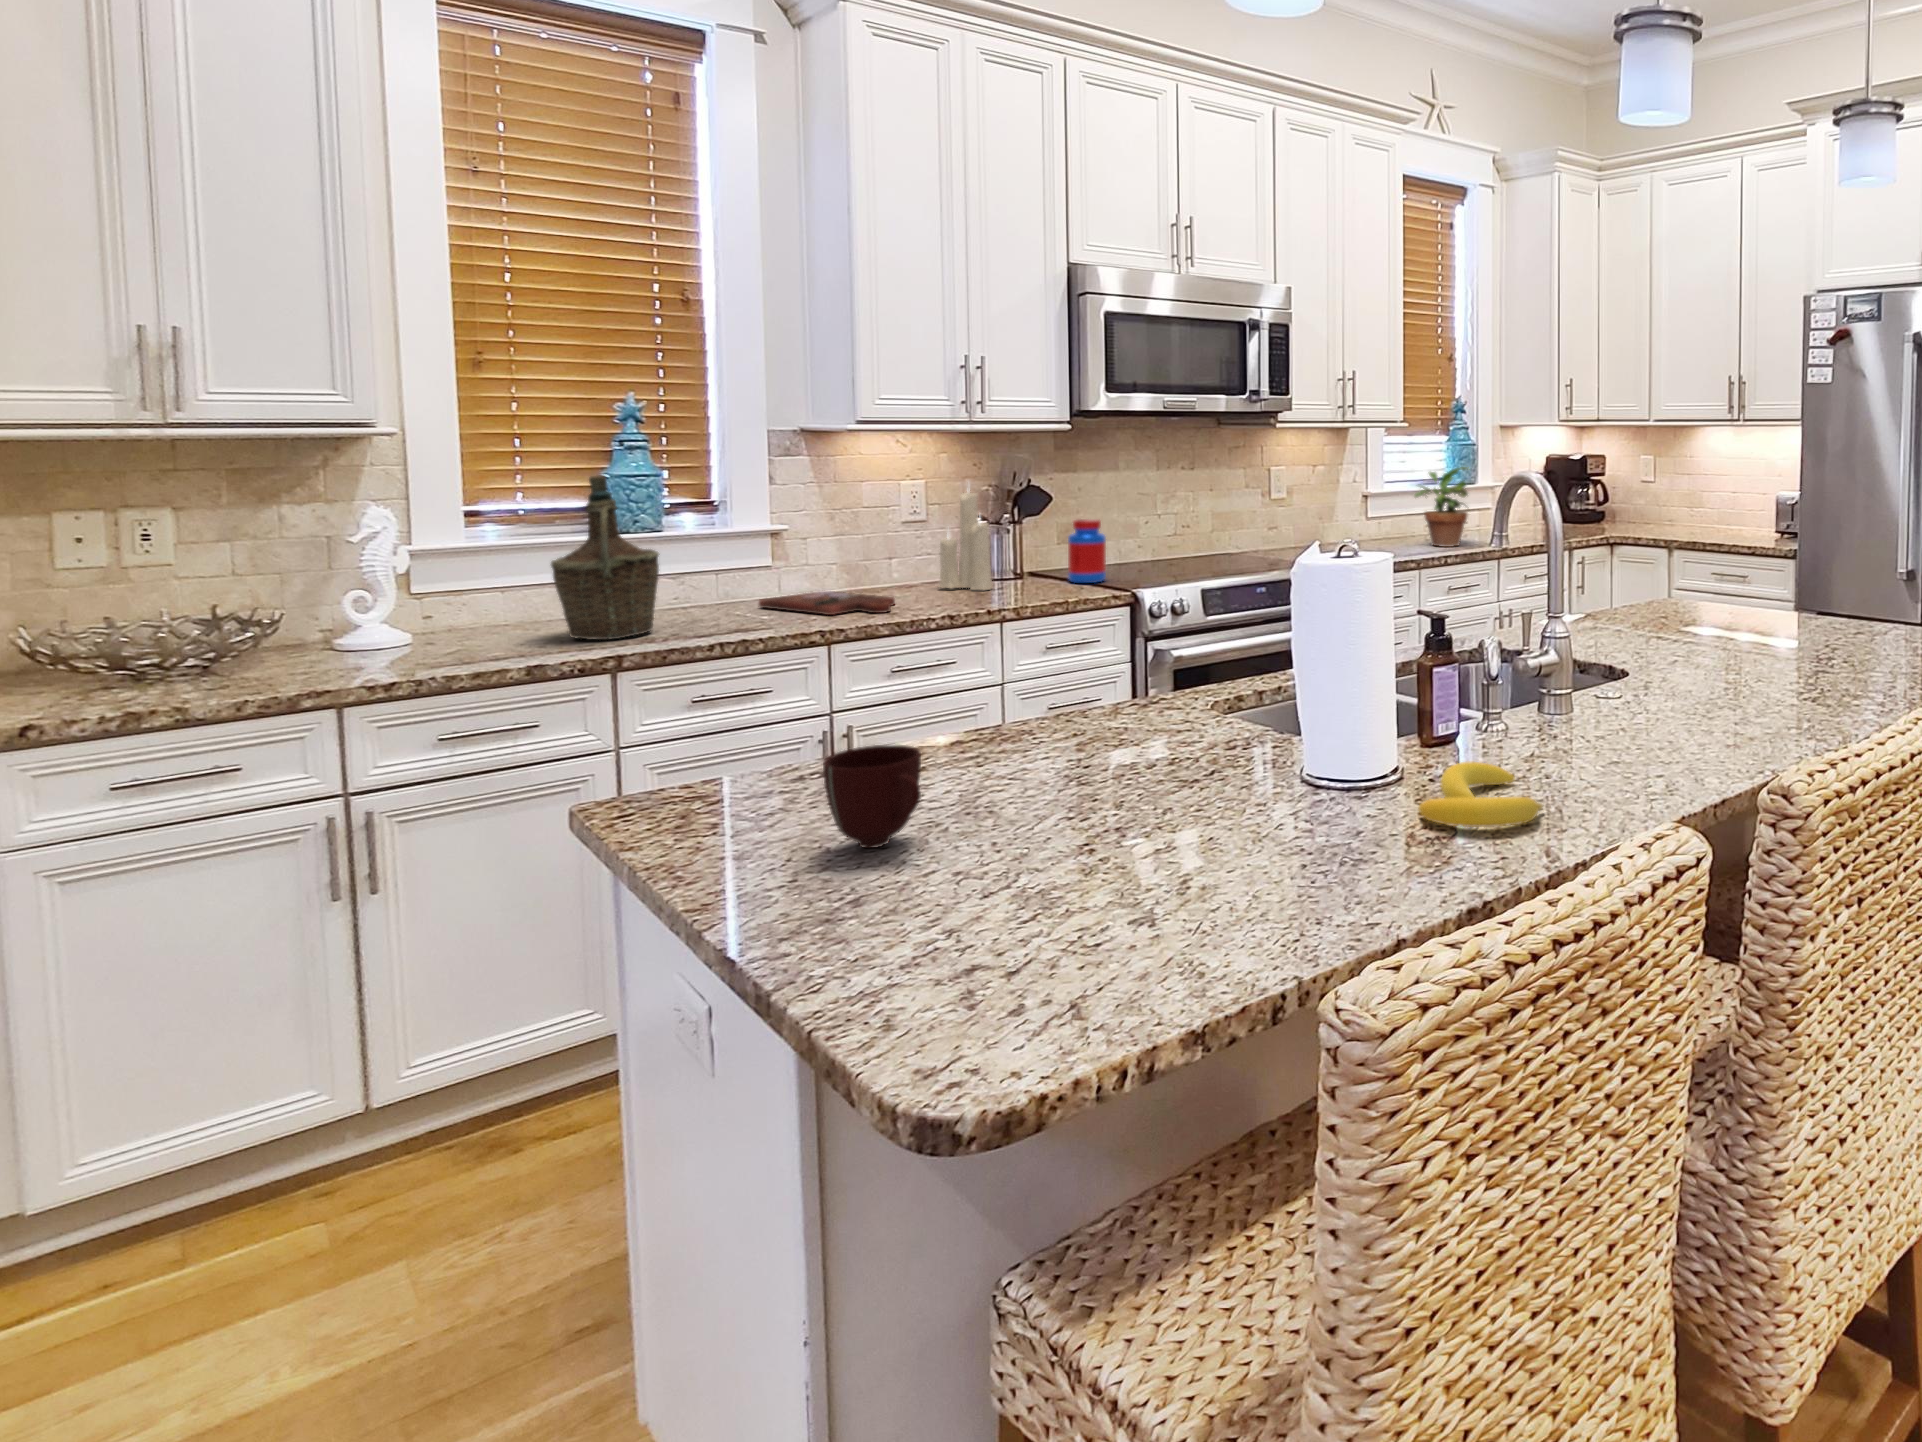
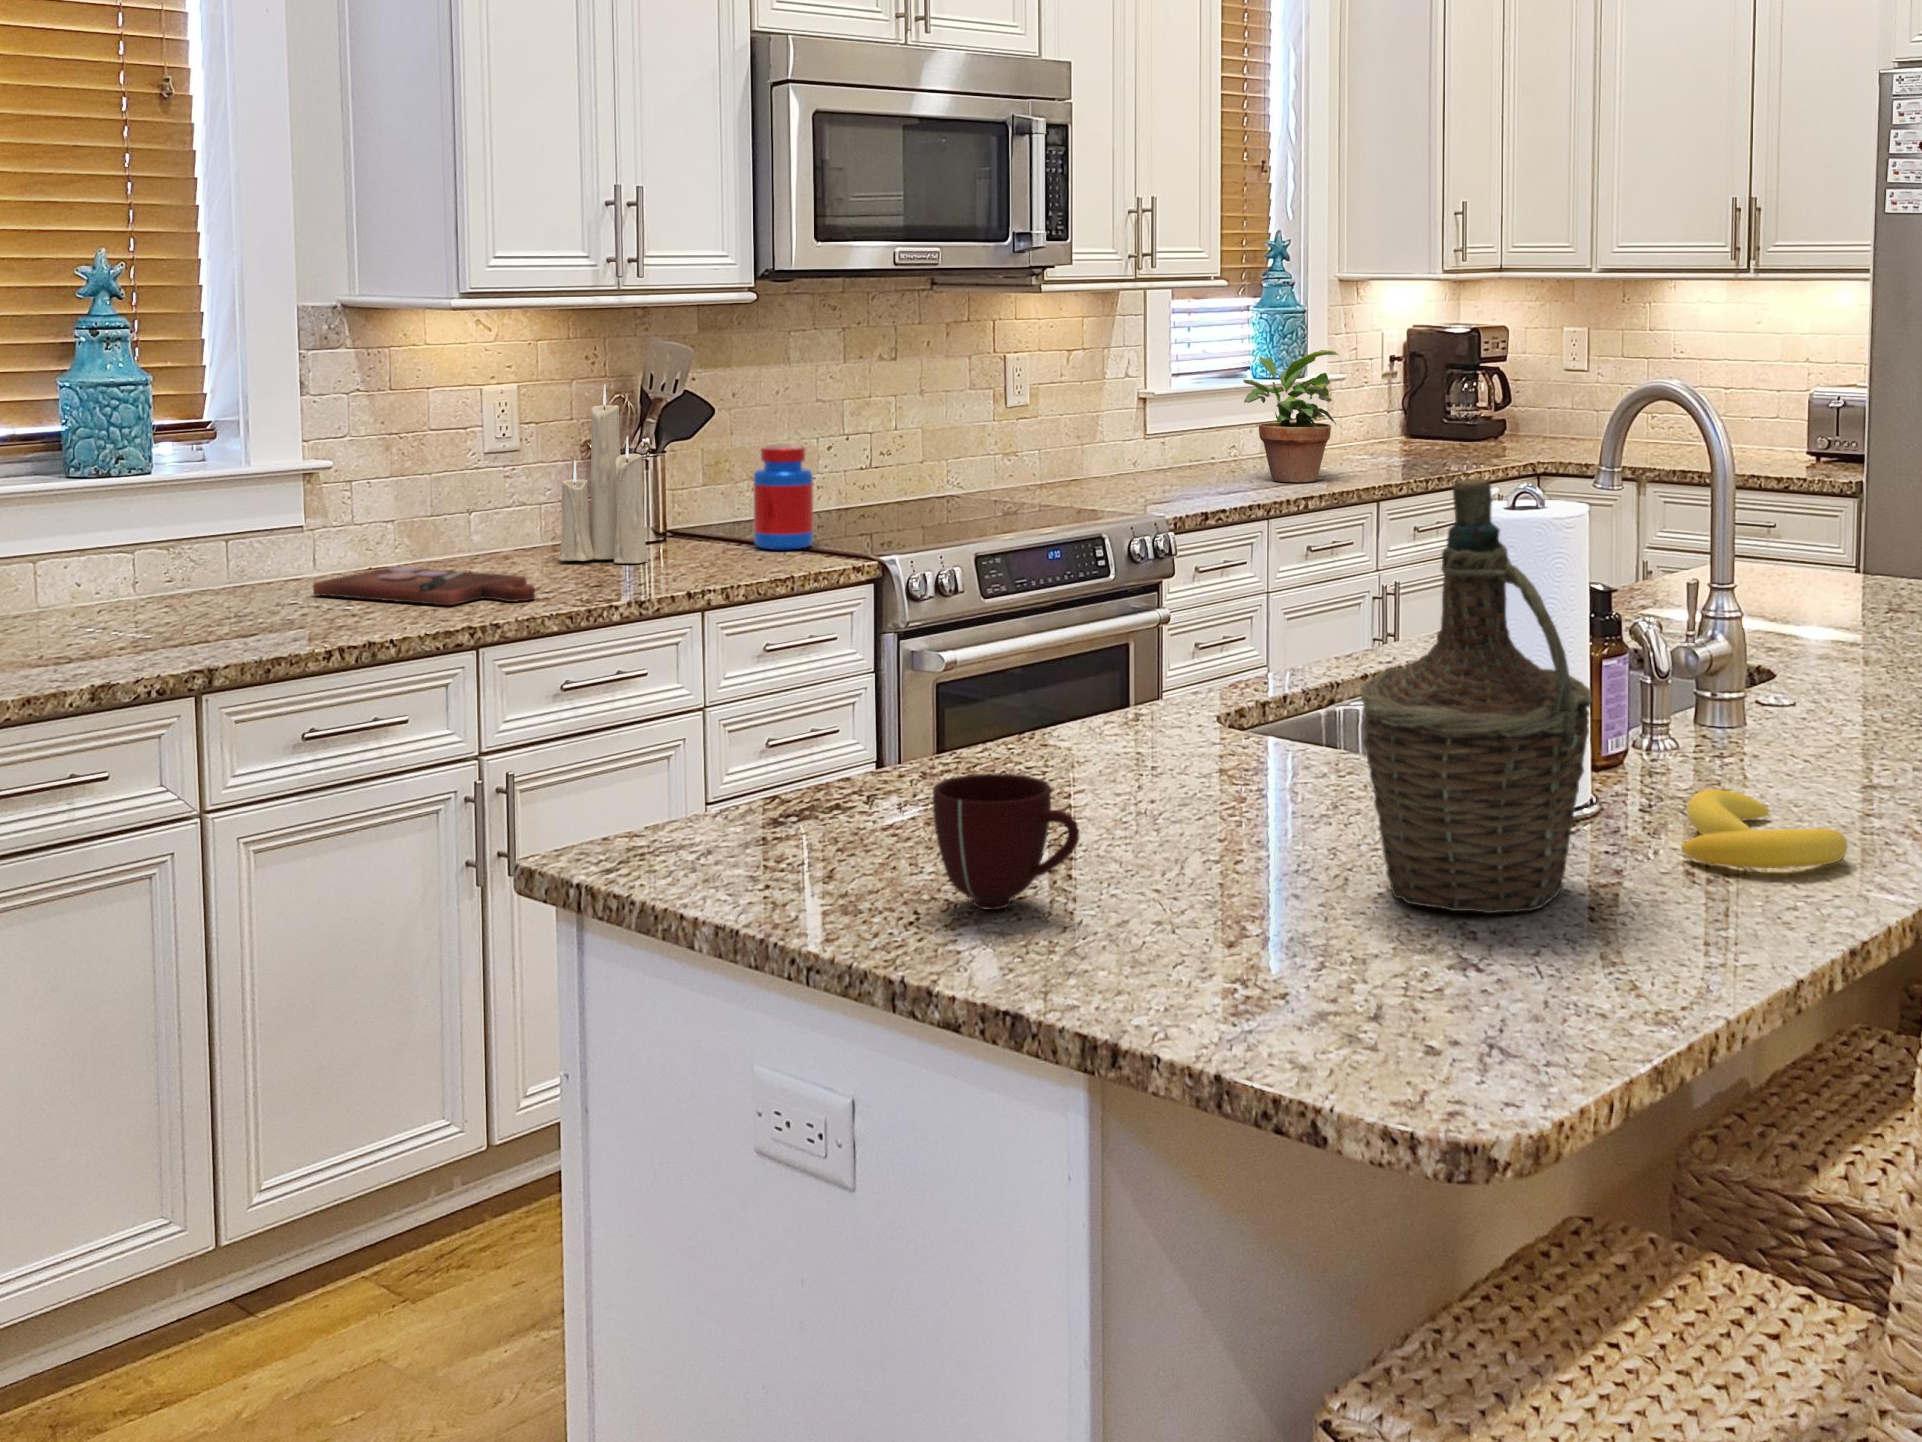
bottle: present [551,475,659,640] -> present [1361,479,1592,913]

